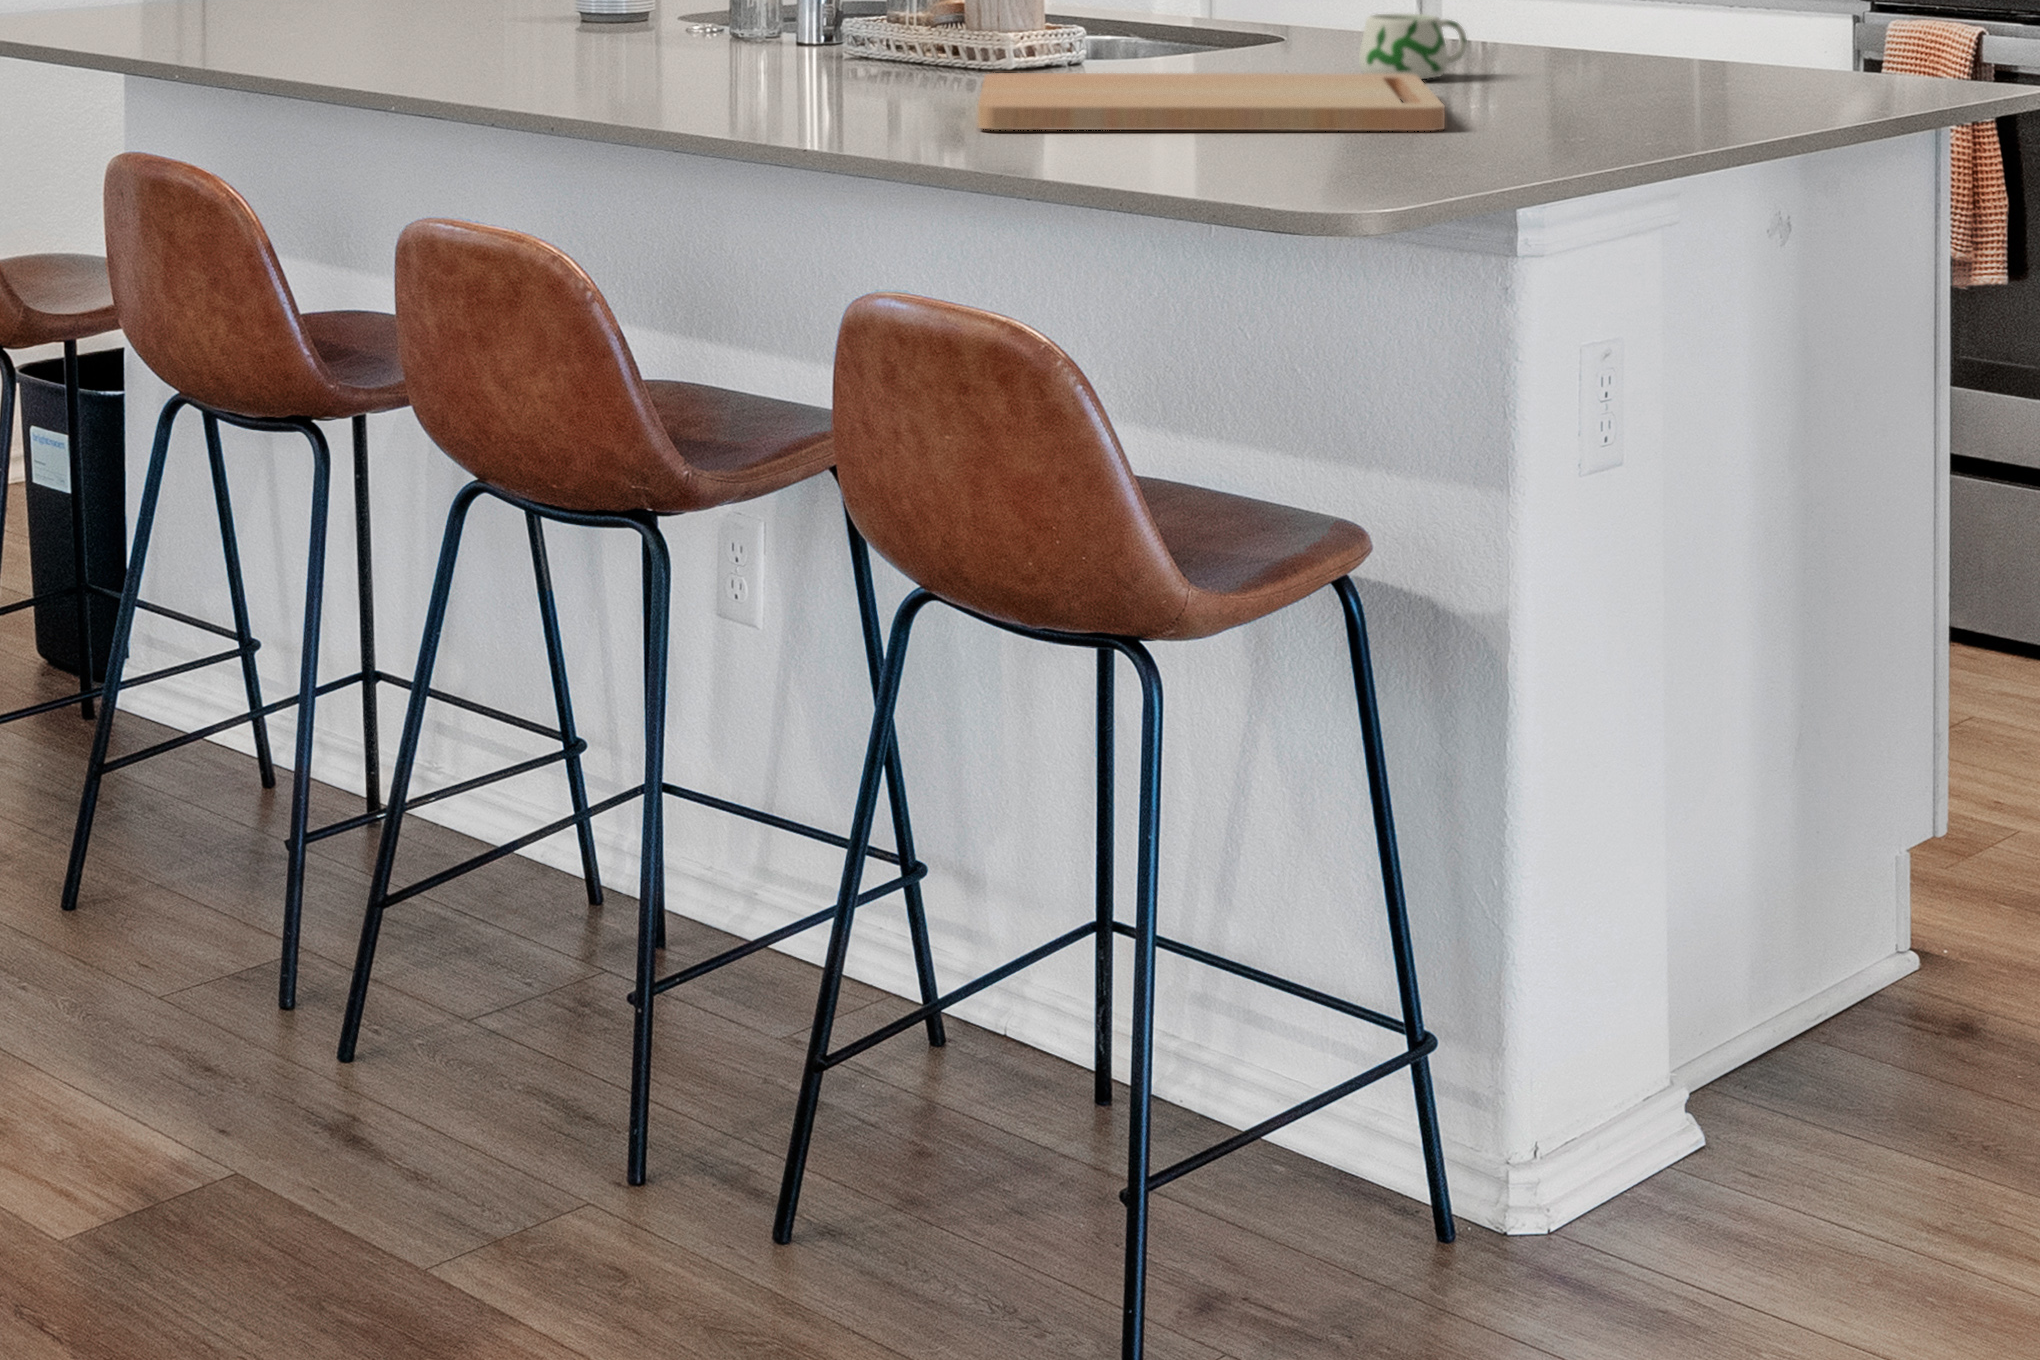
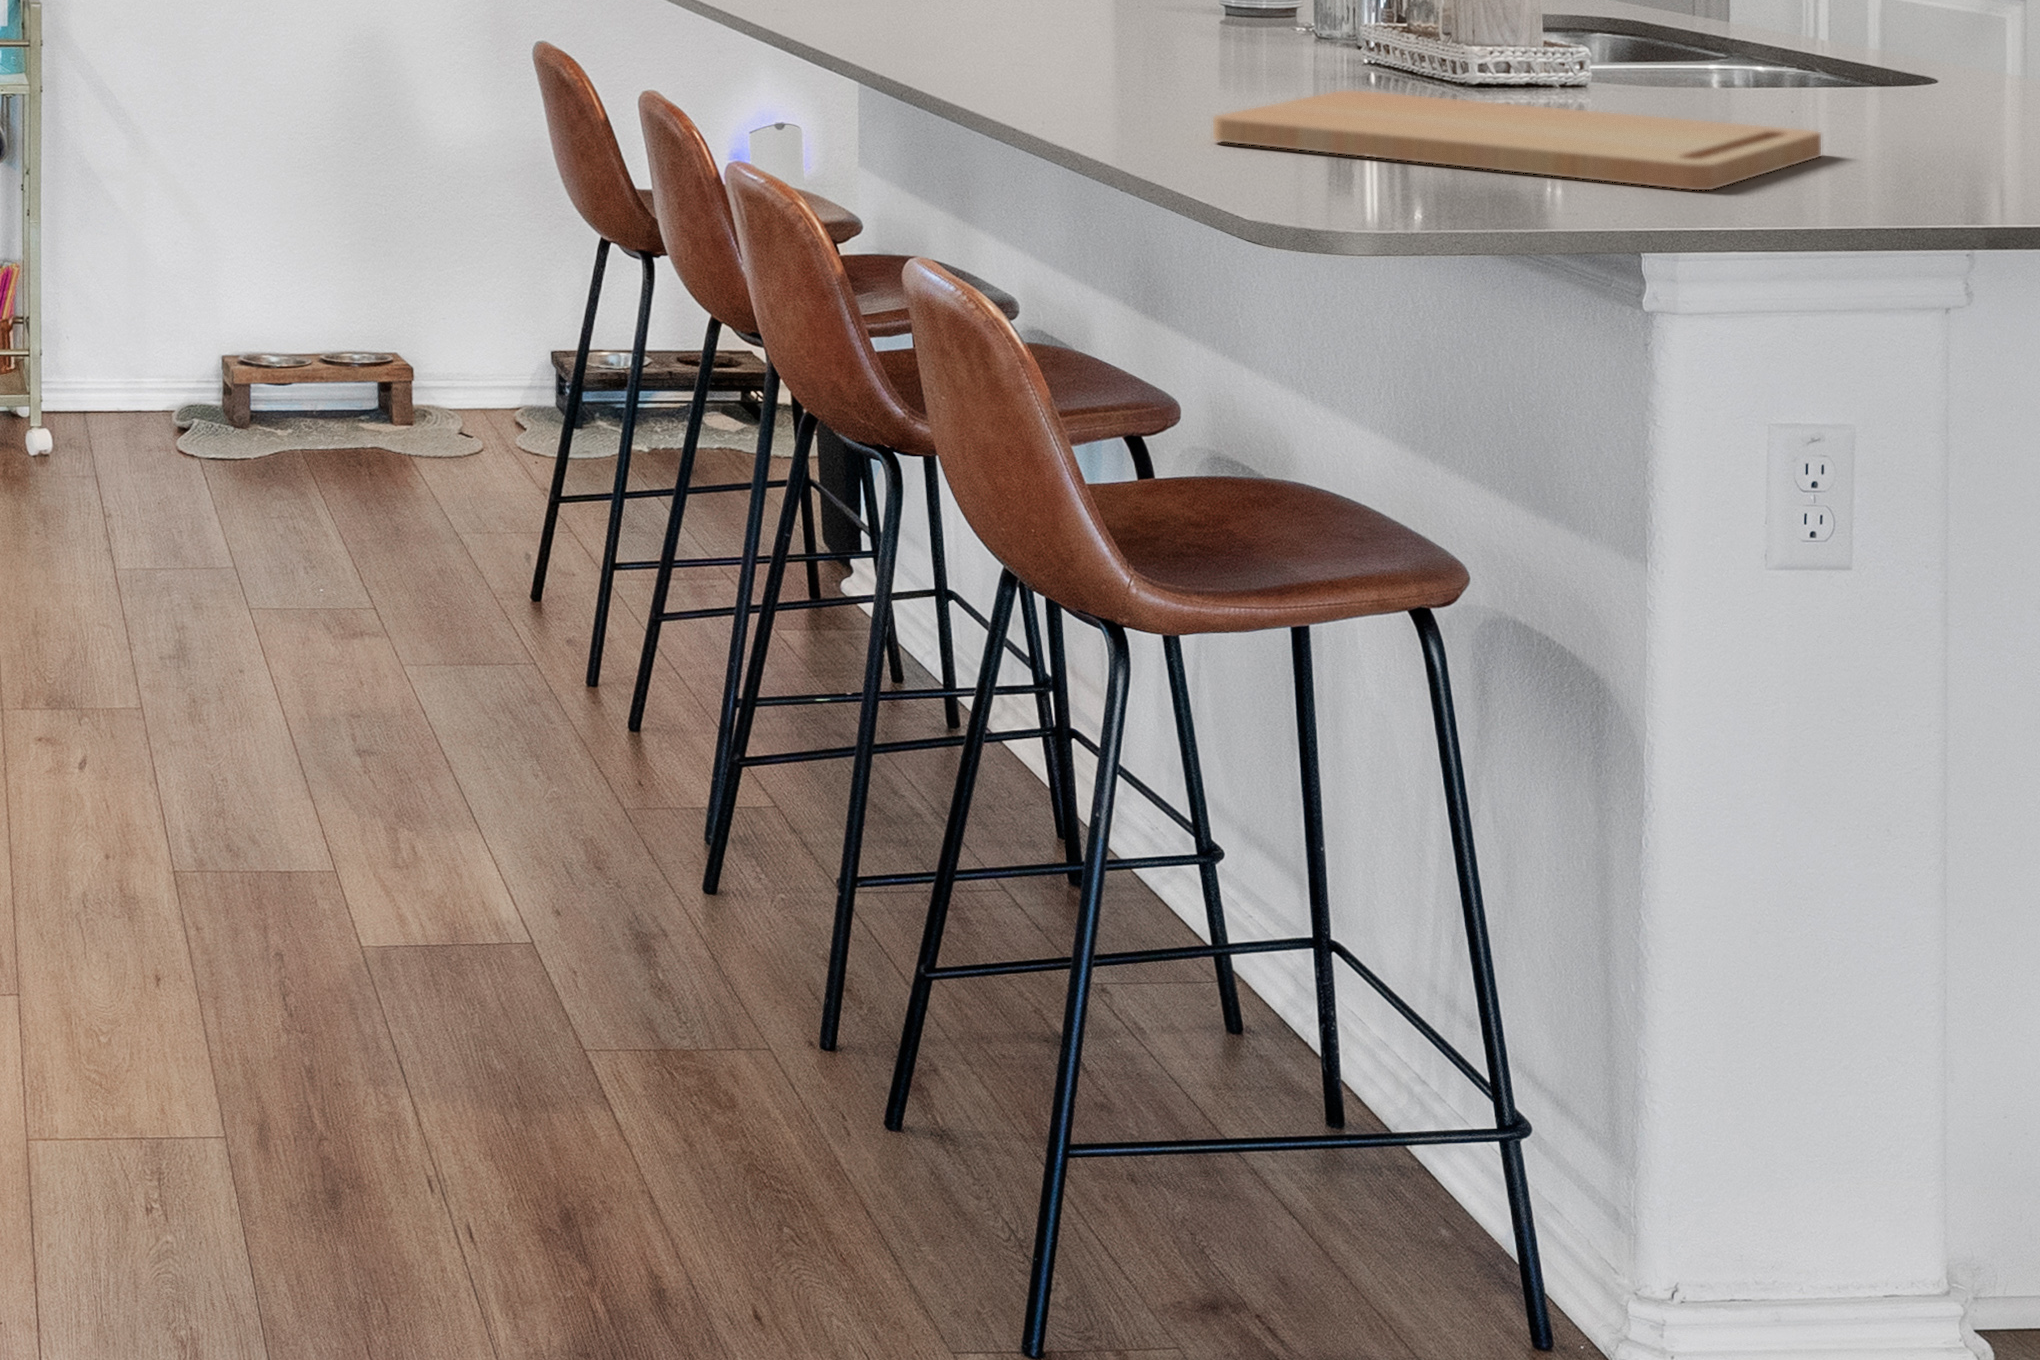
mug: present [1359,13,1467,79] -> none [1827,64,1981,140]

